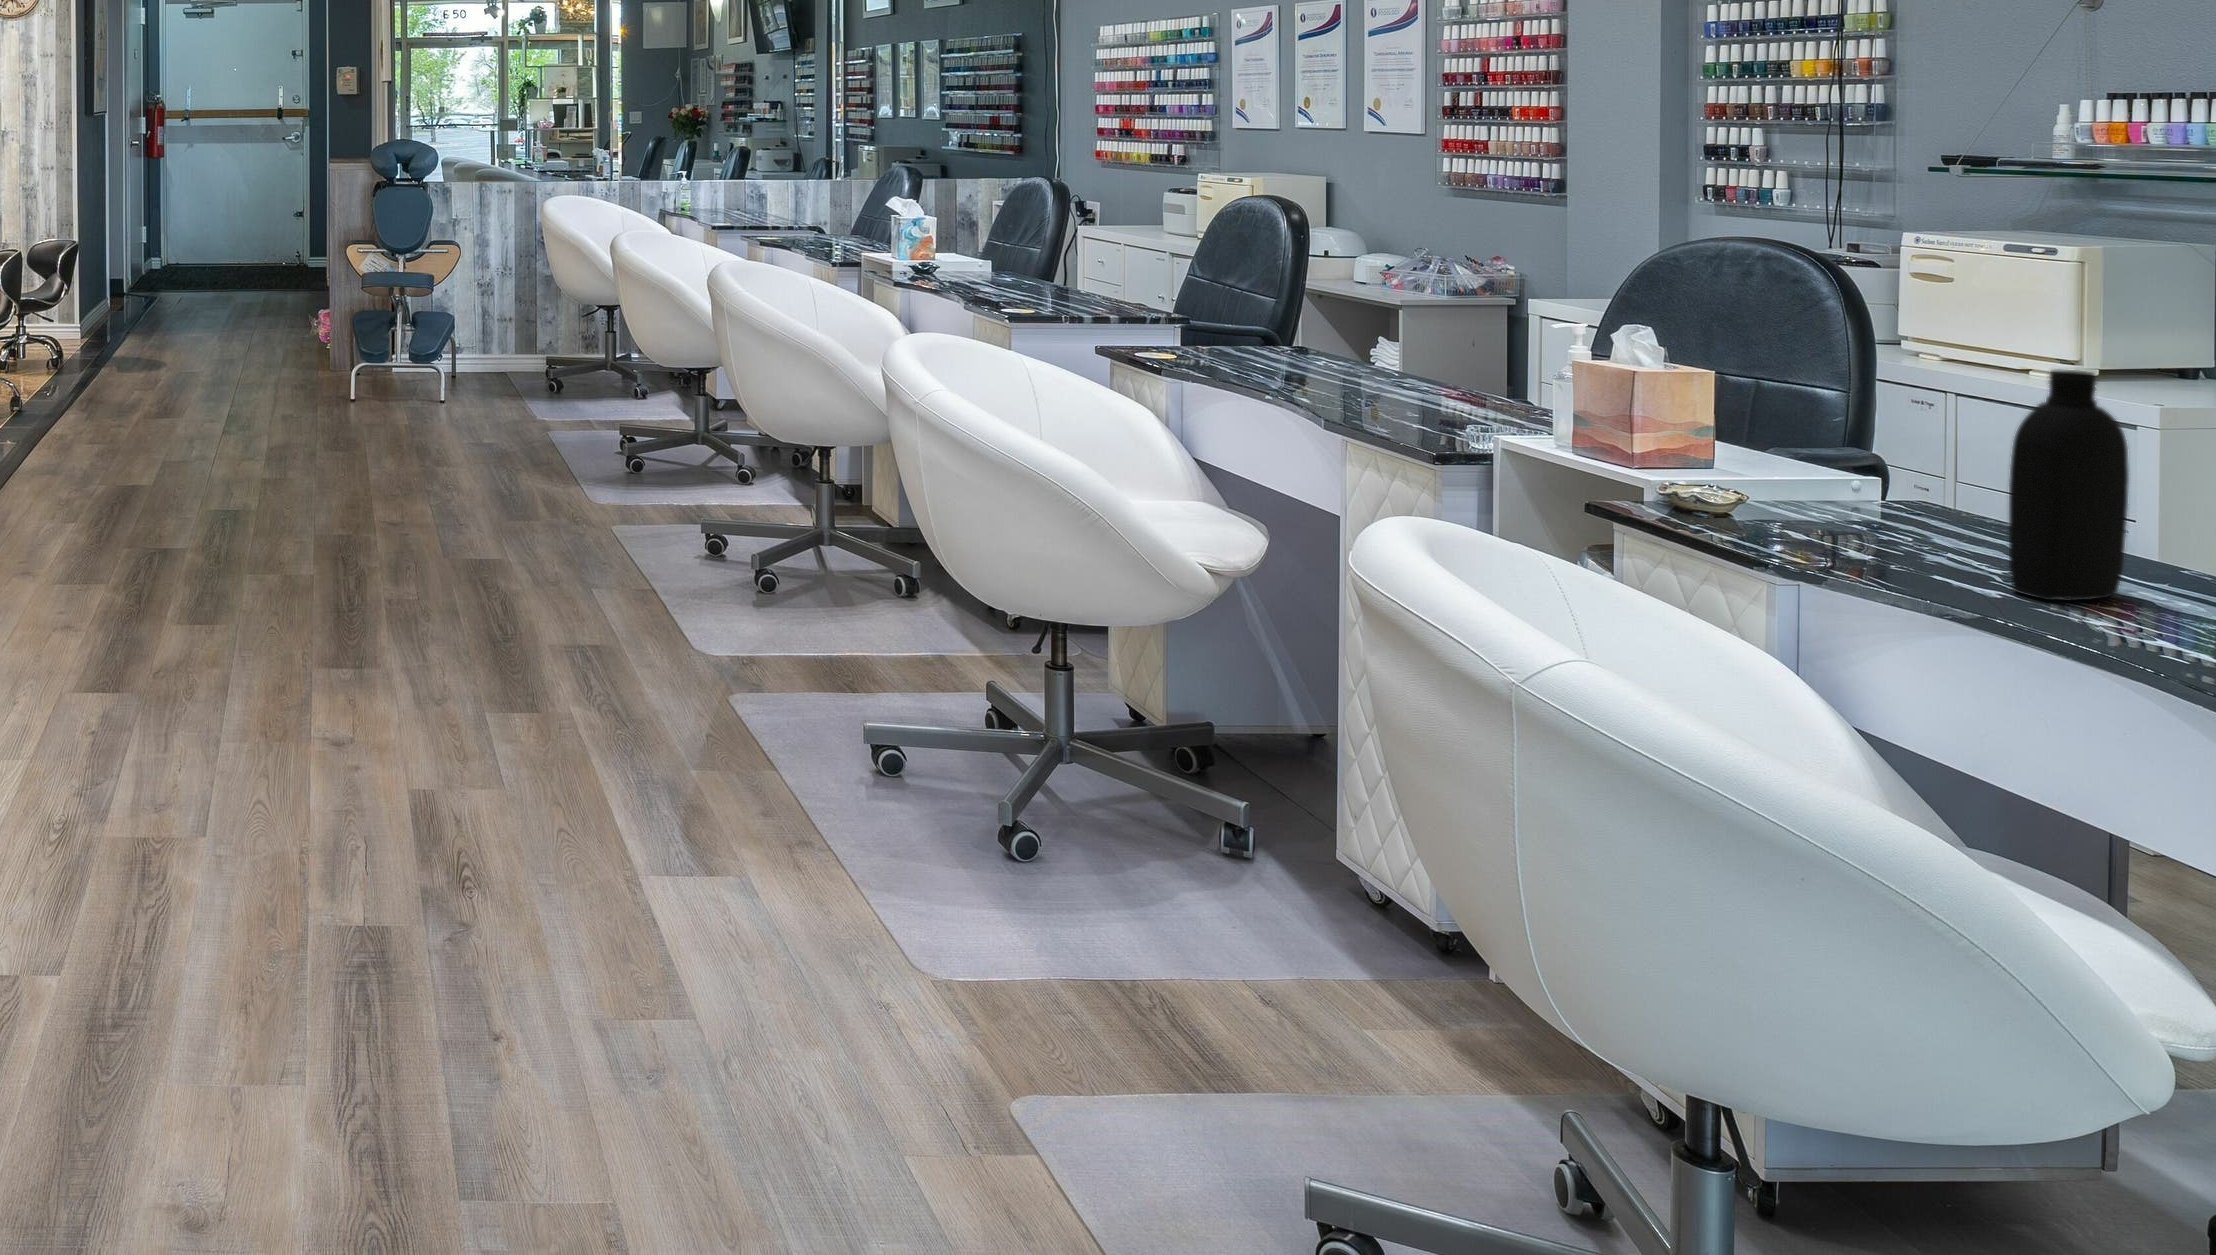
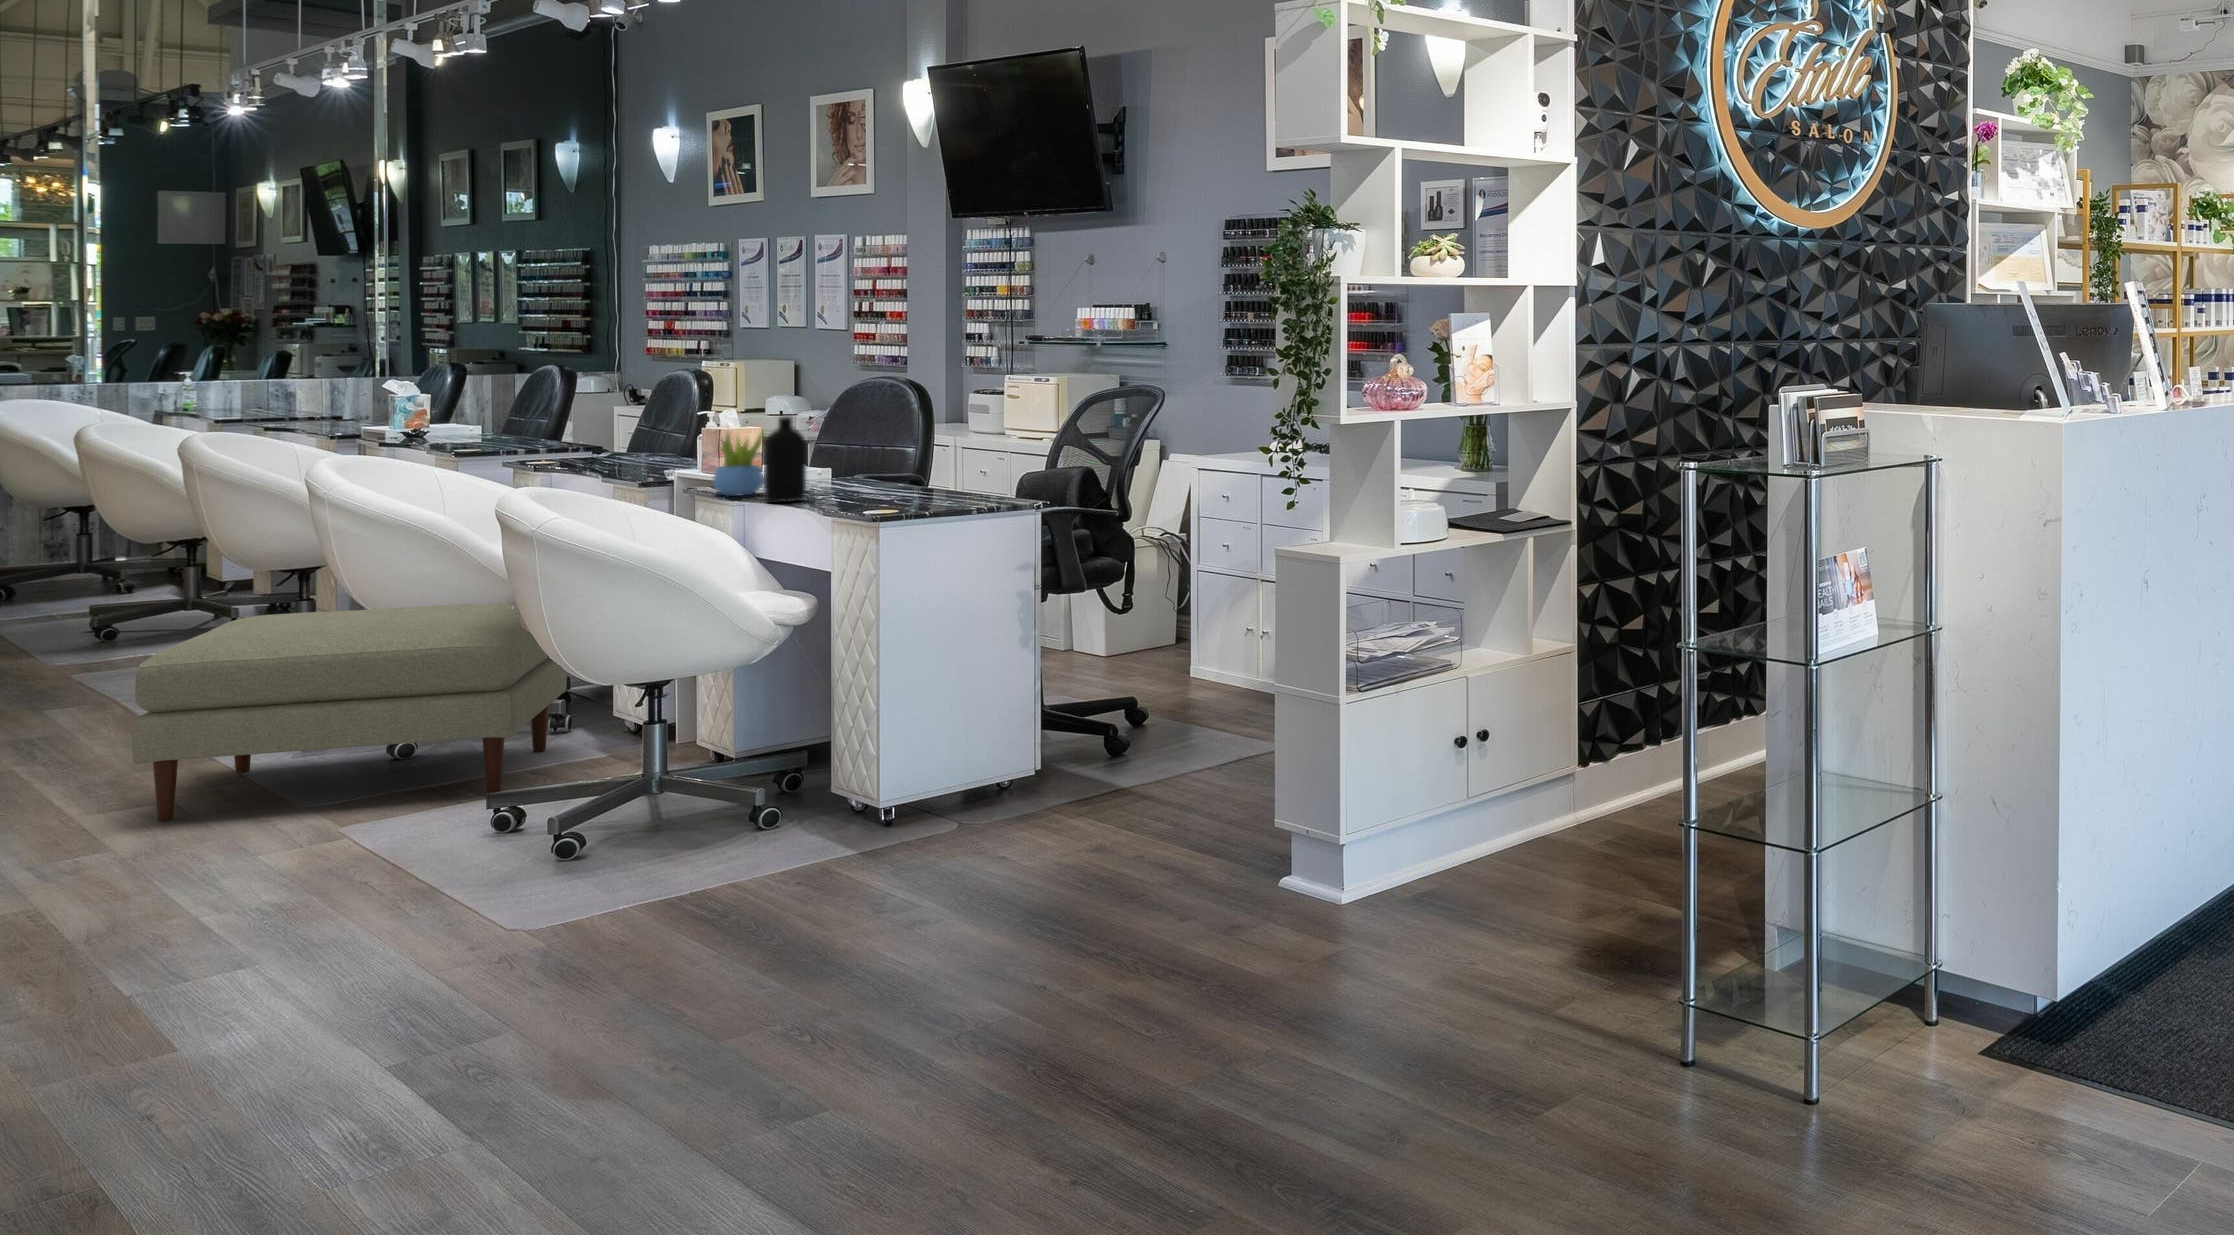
succulent plant: none [1789,380,1931,546] -> present [713,433,764,496]
ottoman: none [725,599,1363,1109] -> present [132,603,567,821]

